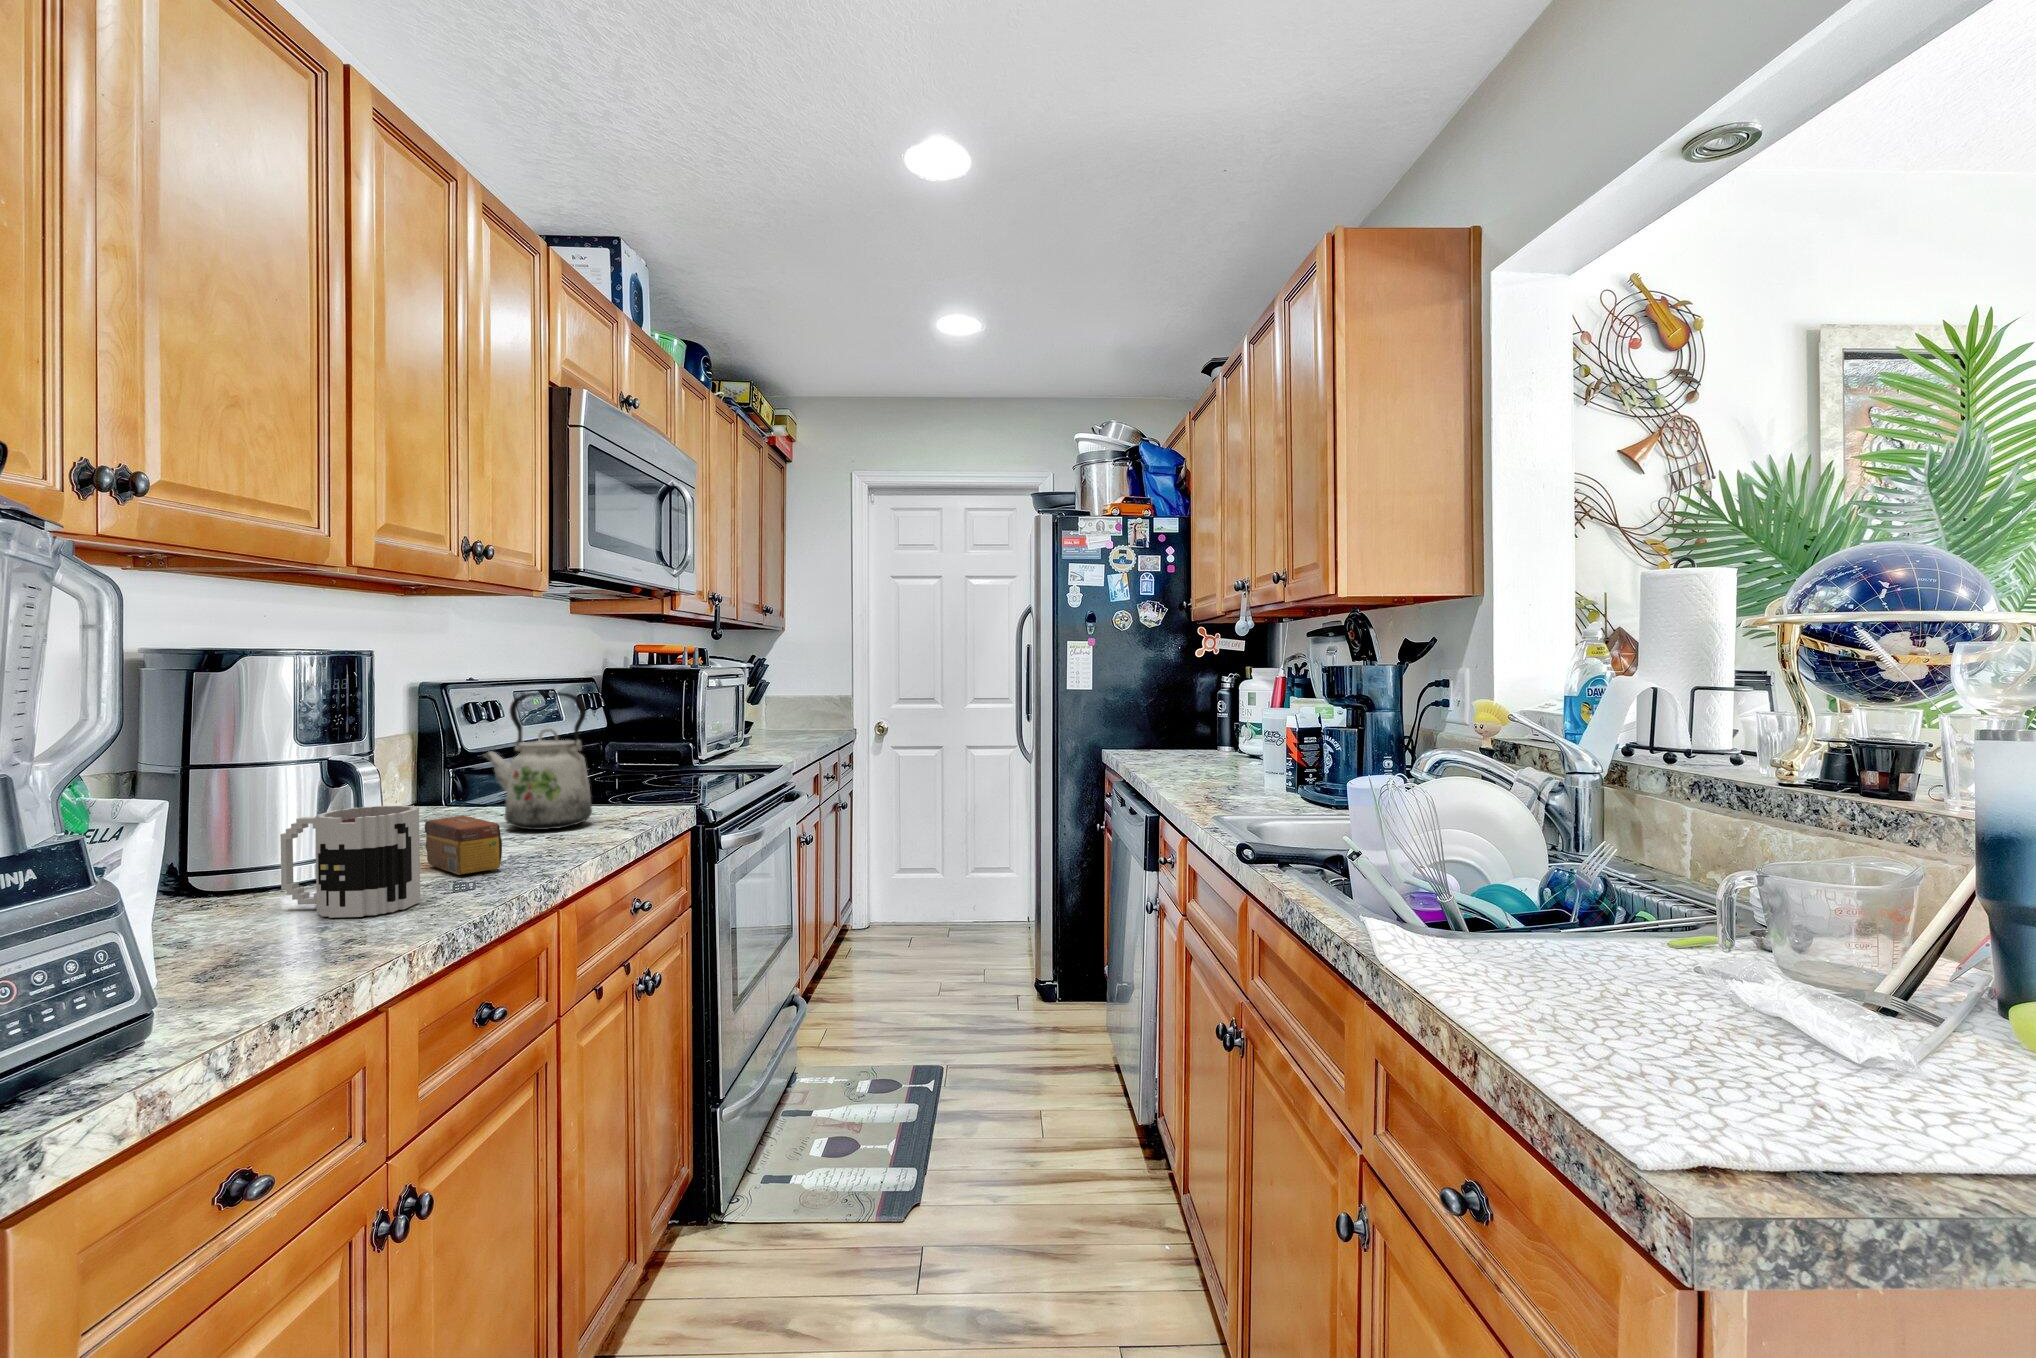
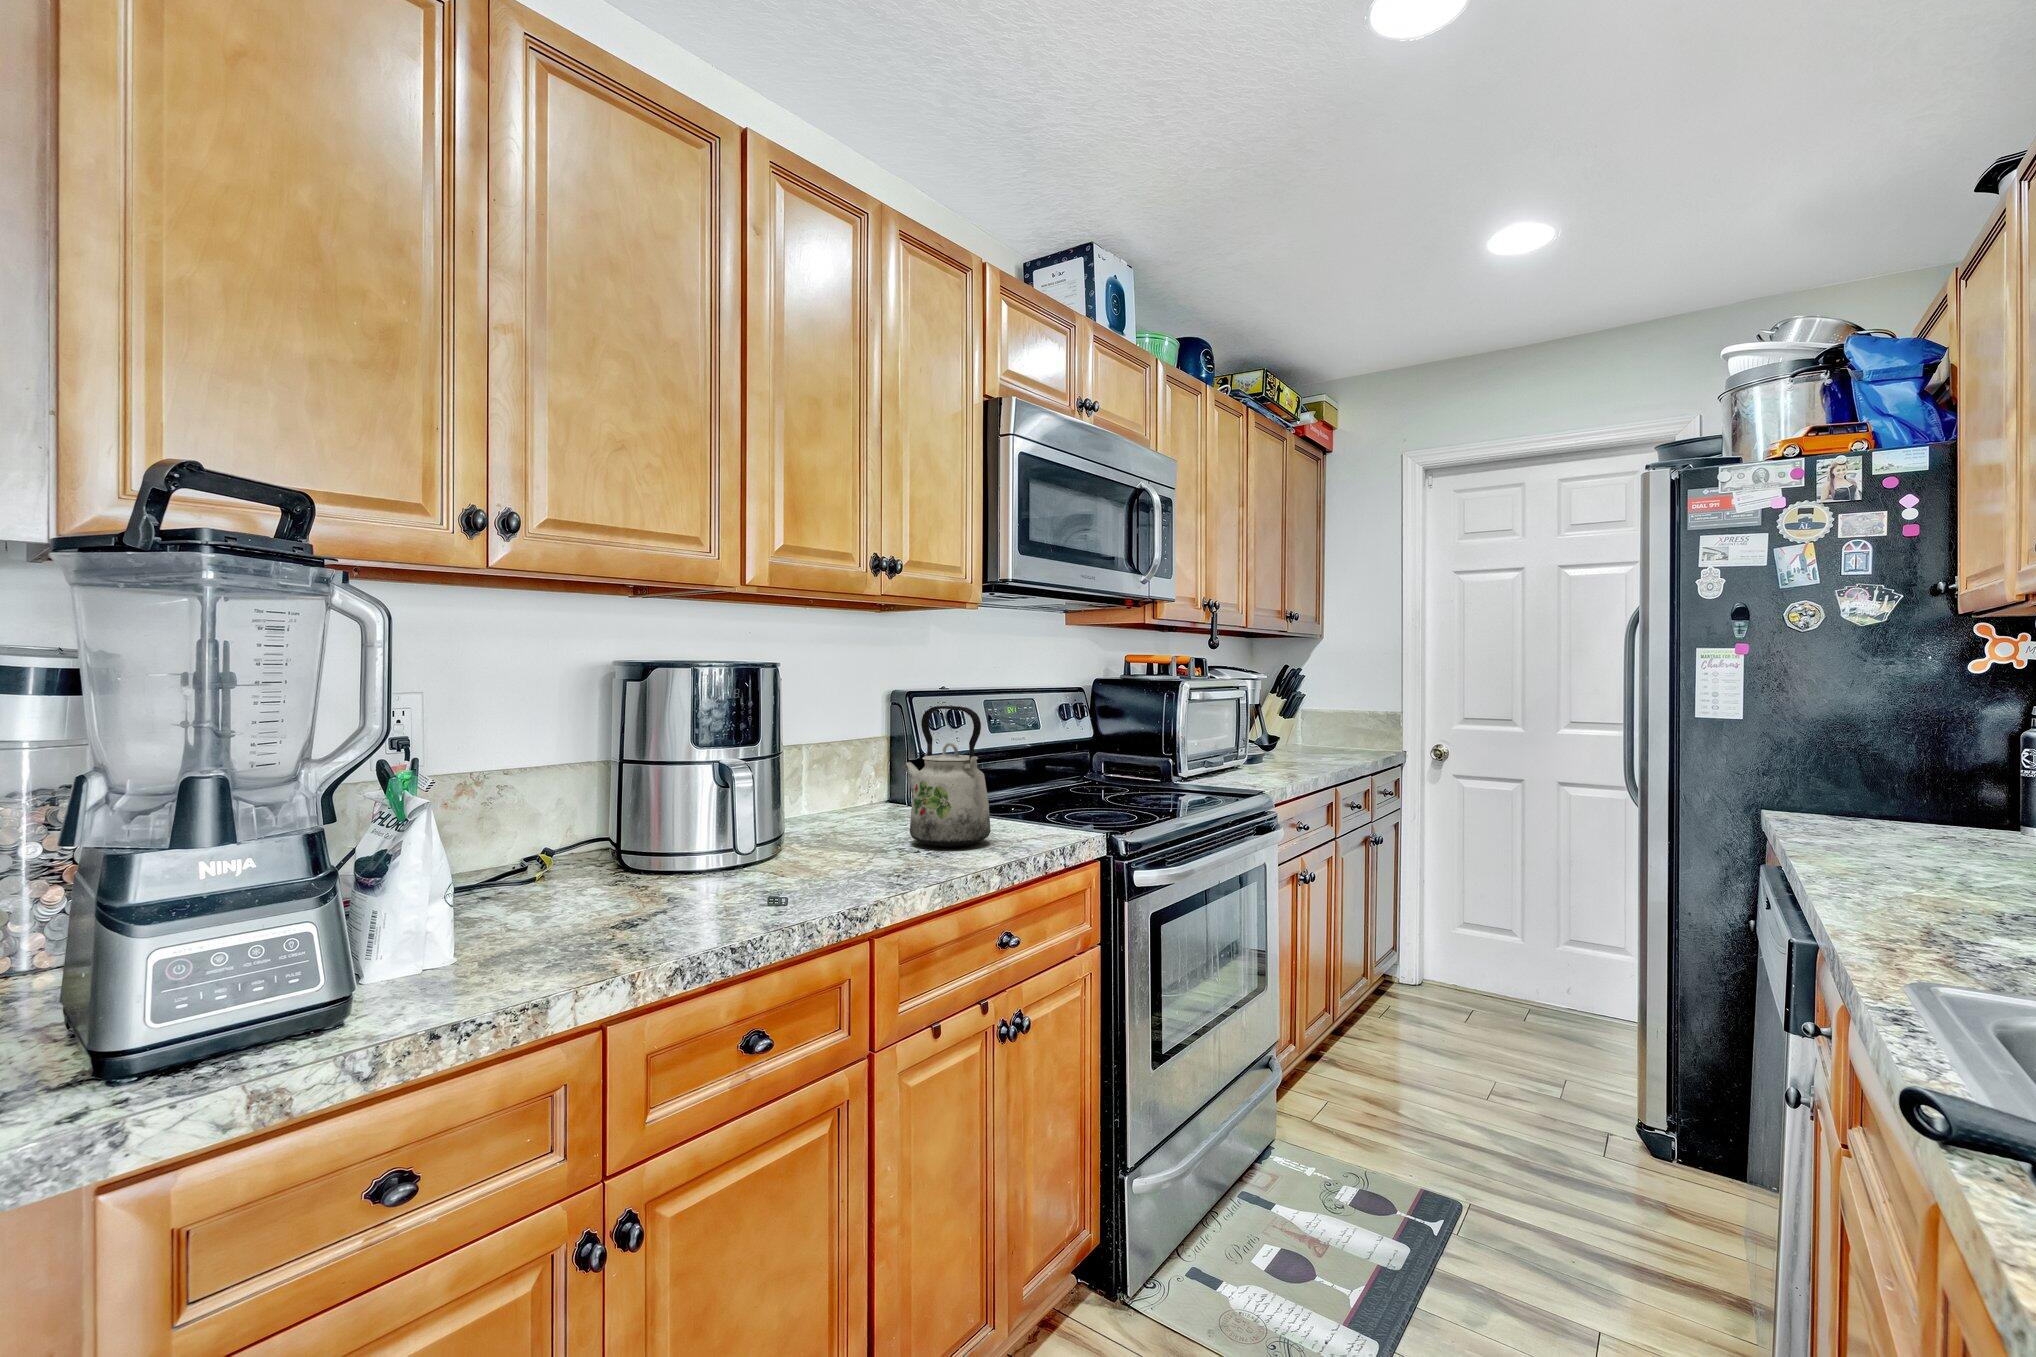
mug: present [280,805,420,918] -> none [635,816,731,924]
tea box: present [425,815,502,875] -> none [791,828,838,890]

